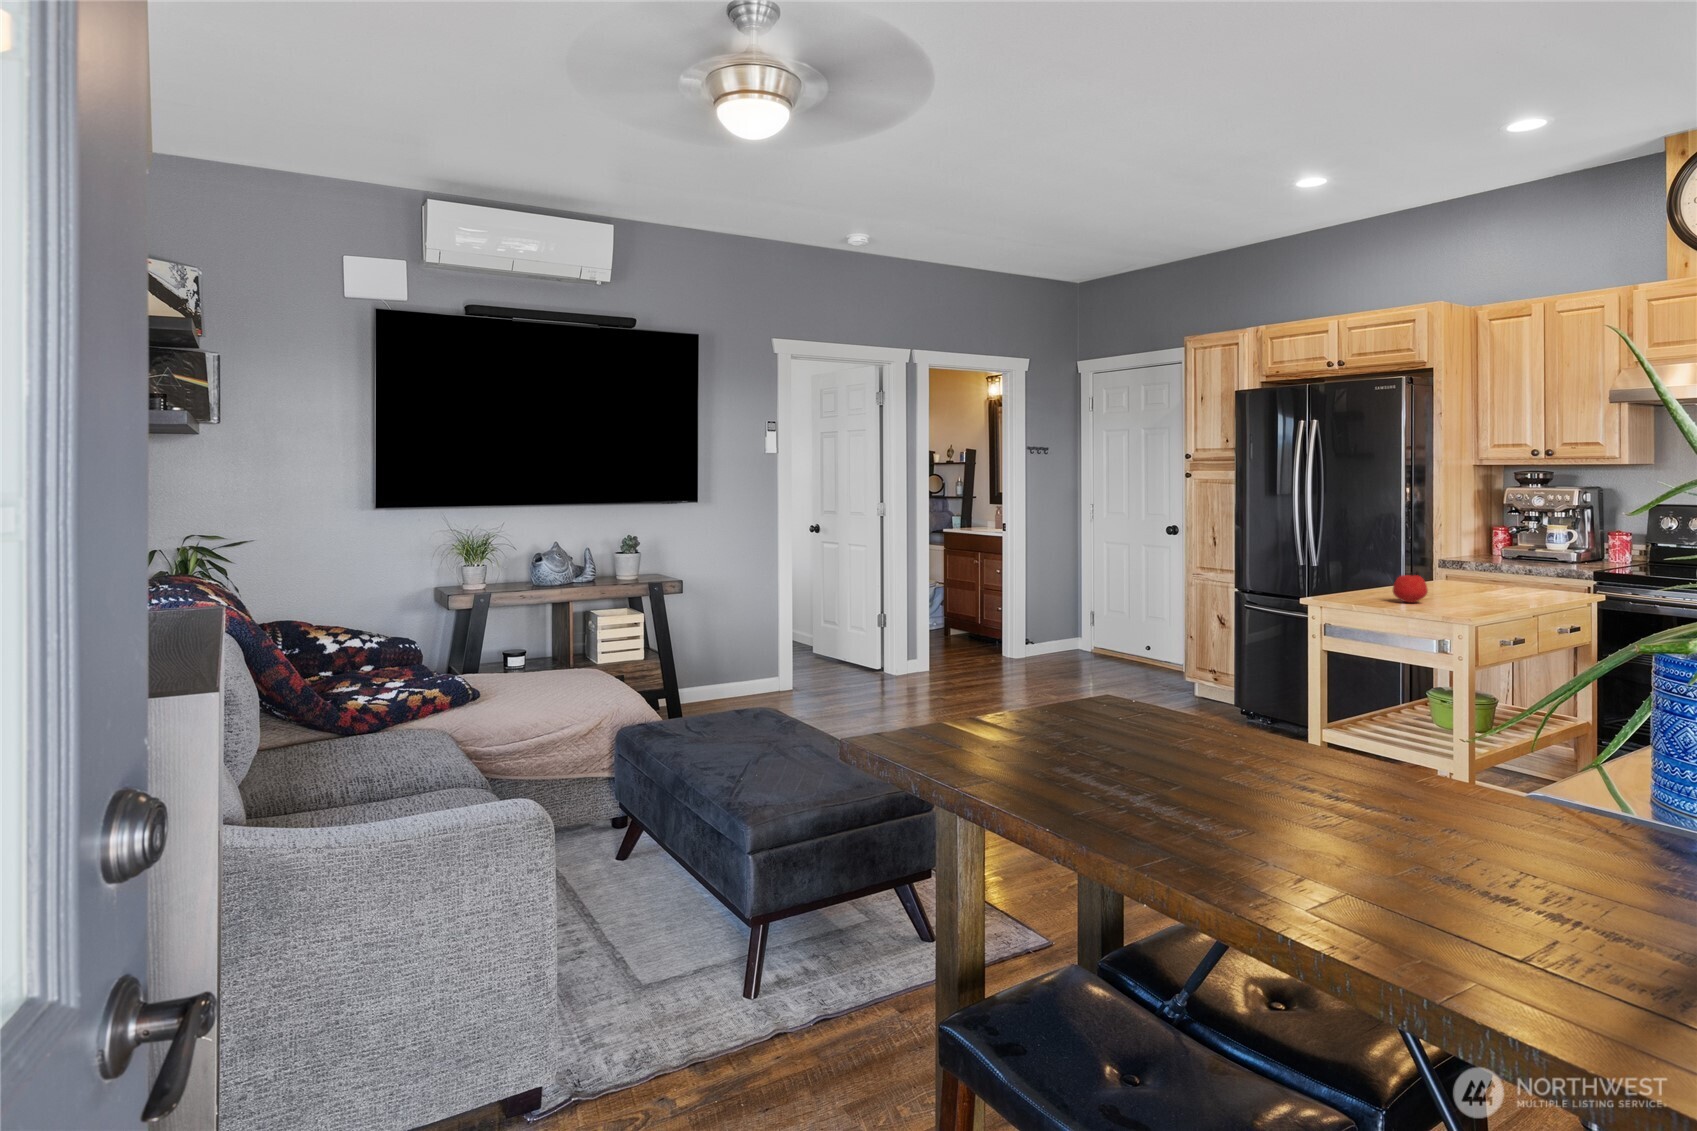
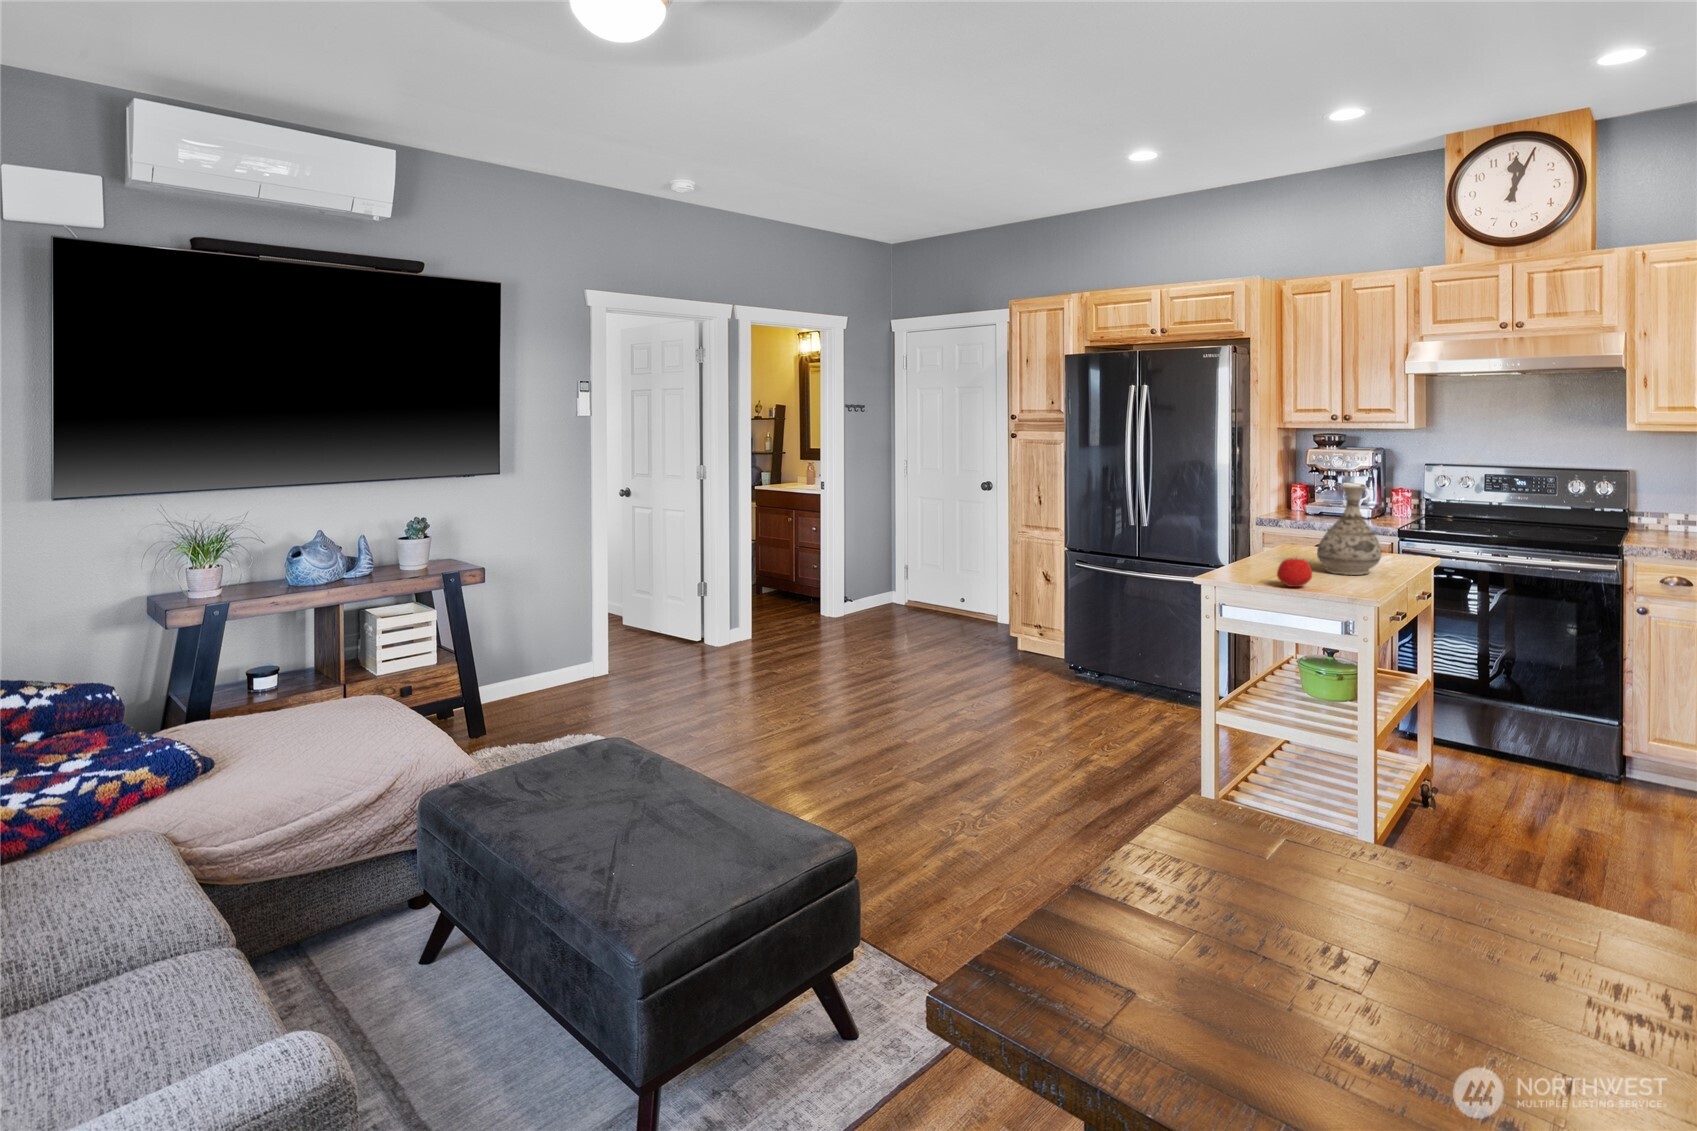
vase: none [1454,510,1520,597] -> present [1317,486,1382,575]

